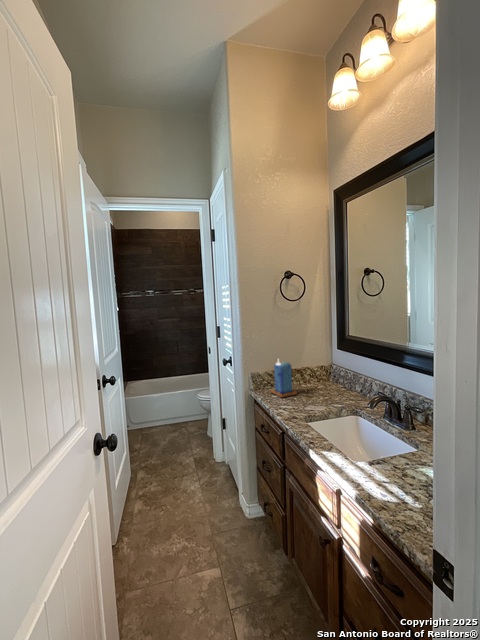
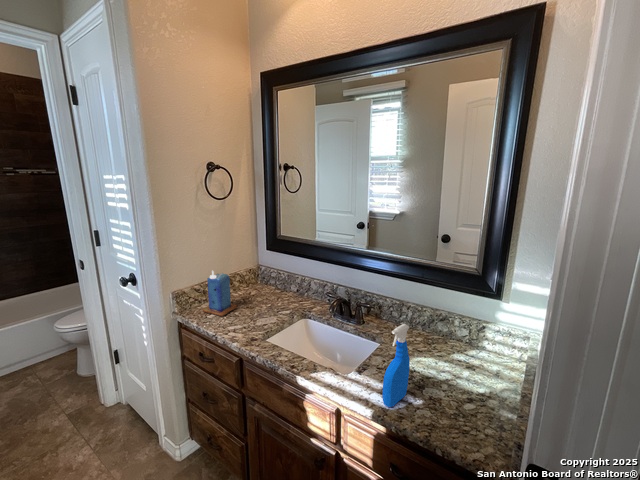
spray bottle: none [369,409,408,497] -> present [382,324,410,407]

